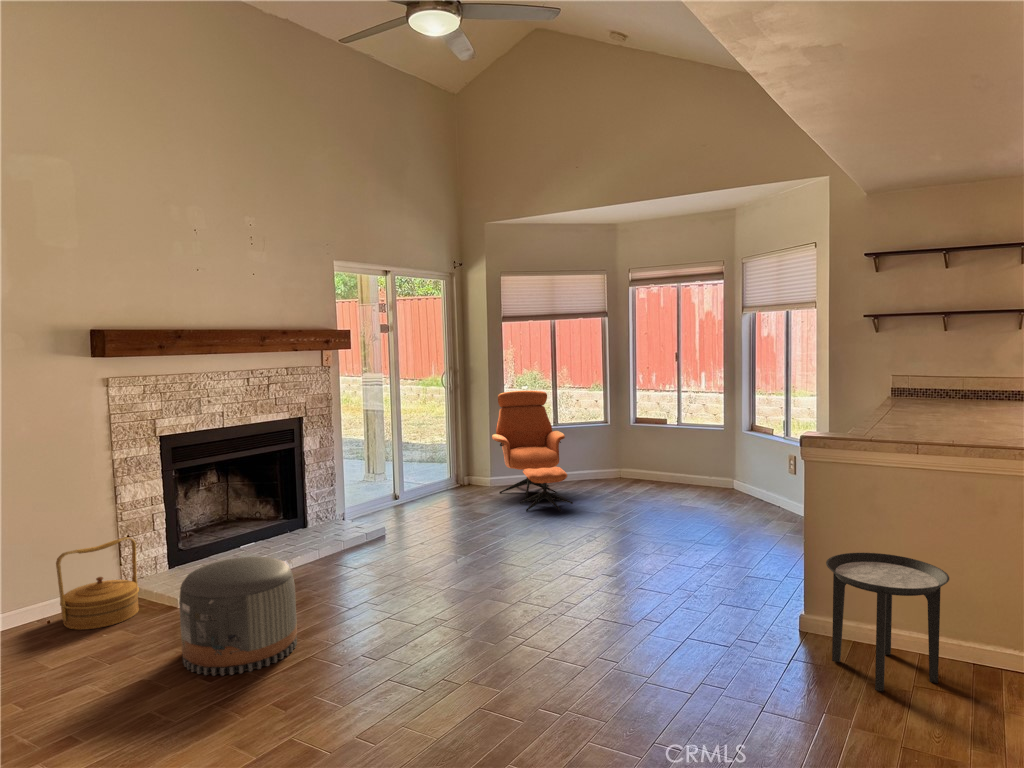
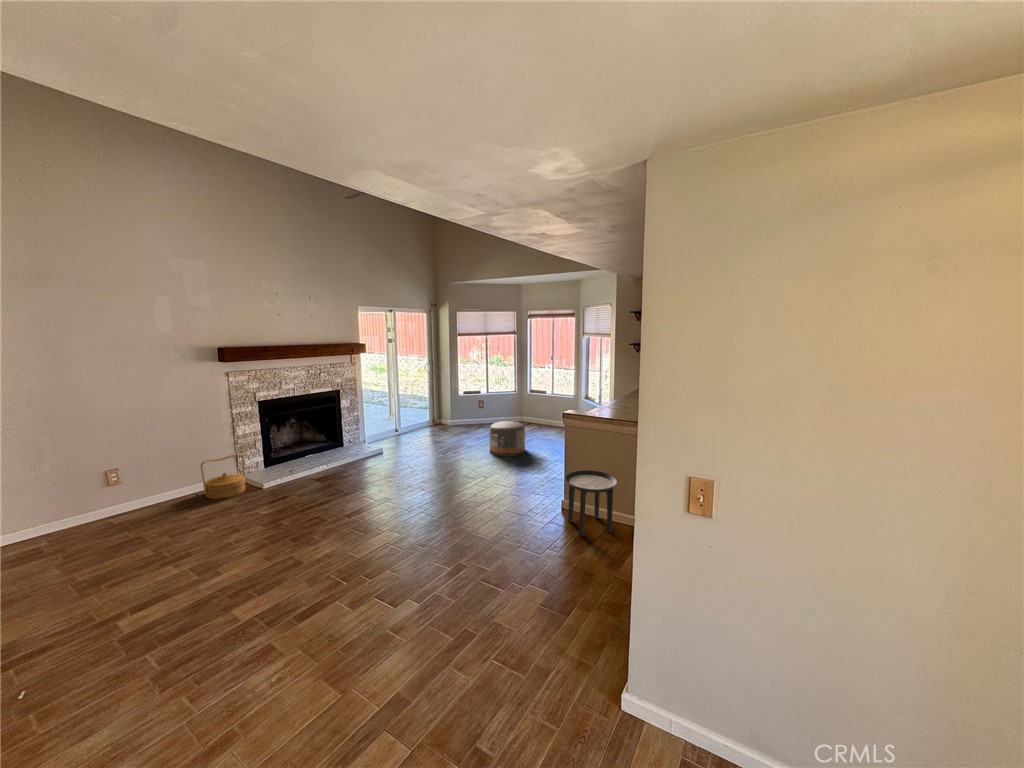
armchair: present [492,391,573,511] -> none [451,374,489,440]
pouf: present [179,557,297,676] -> present [489,421,525,456]

